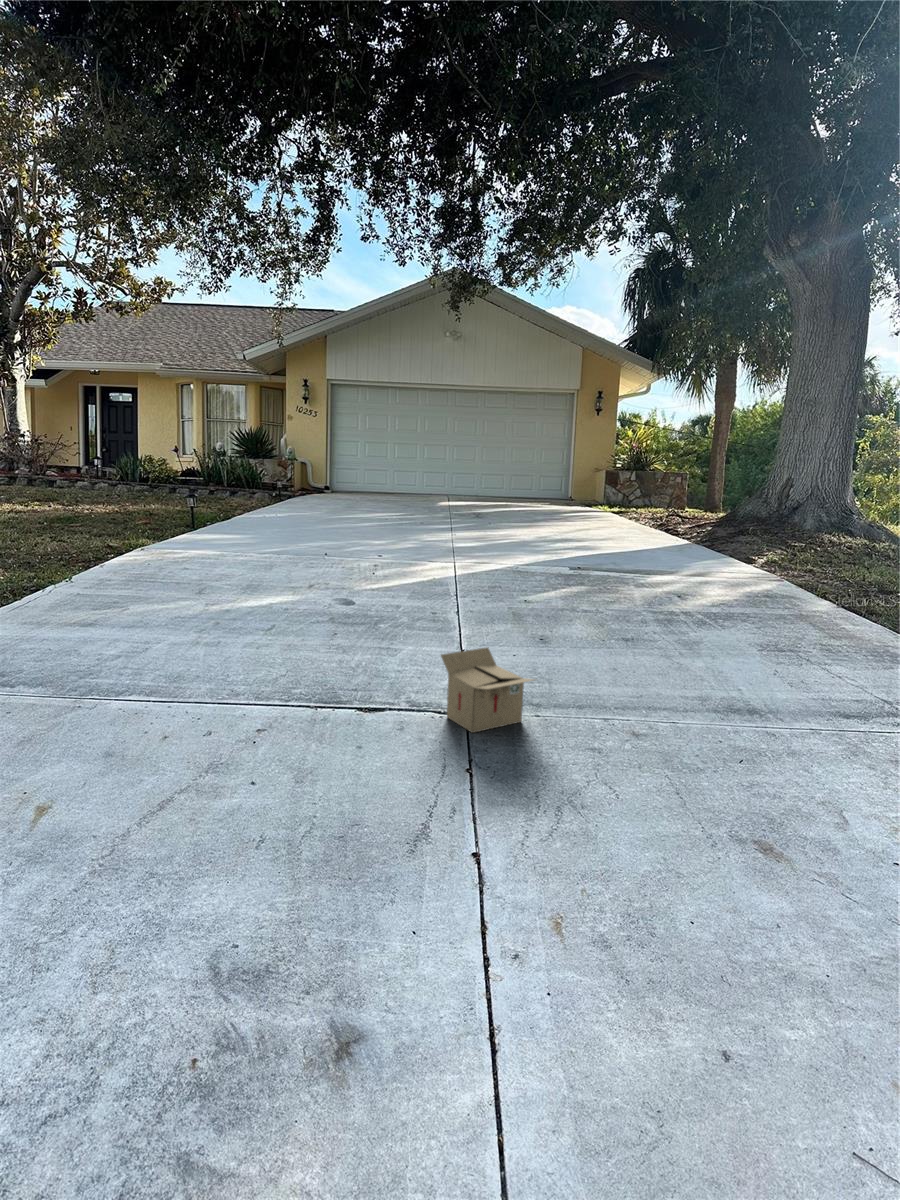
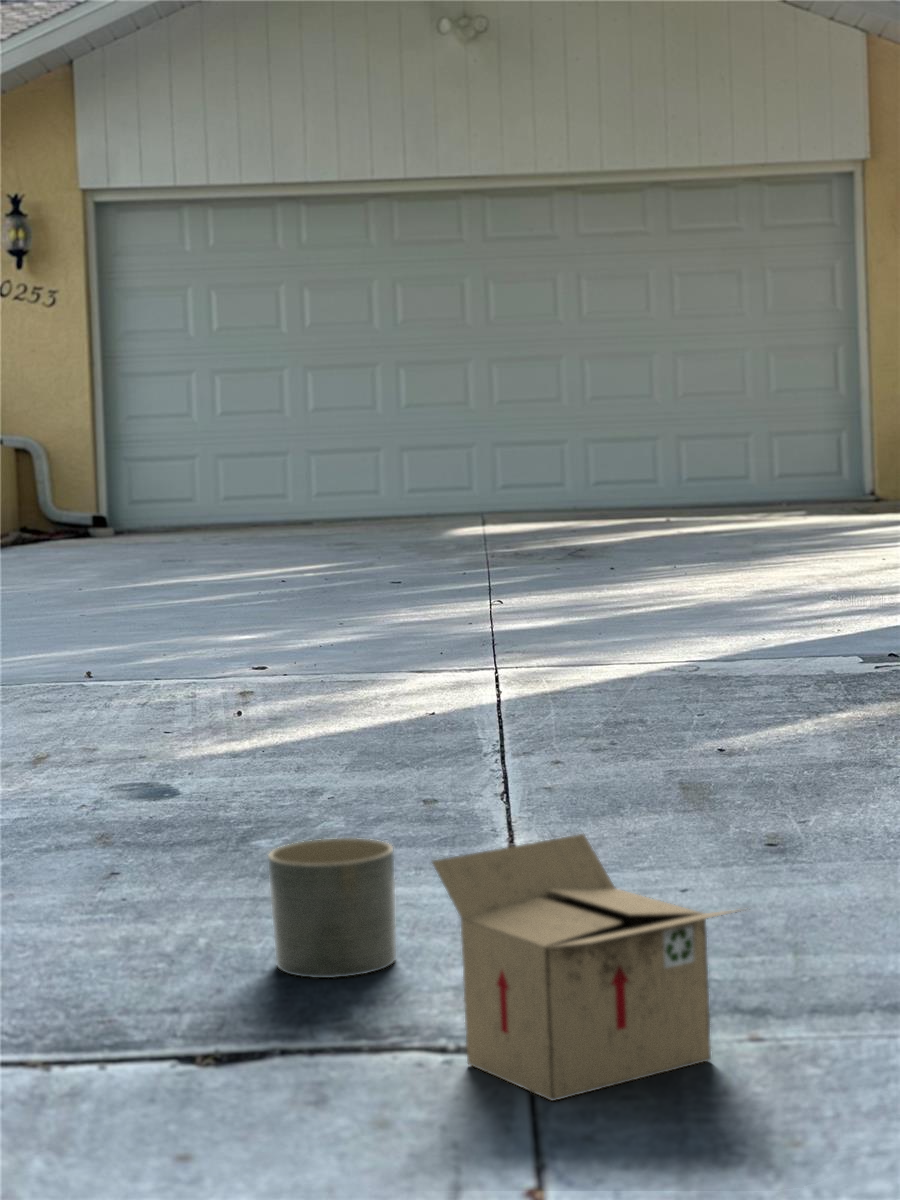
planter: none [387,635,427,681] -> present [268,838,396,978]

